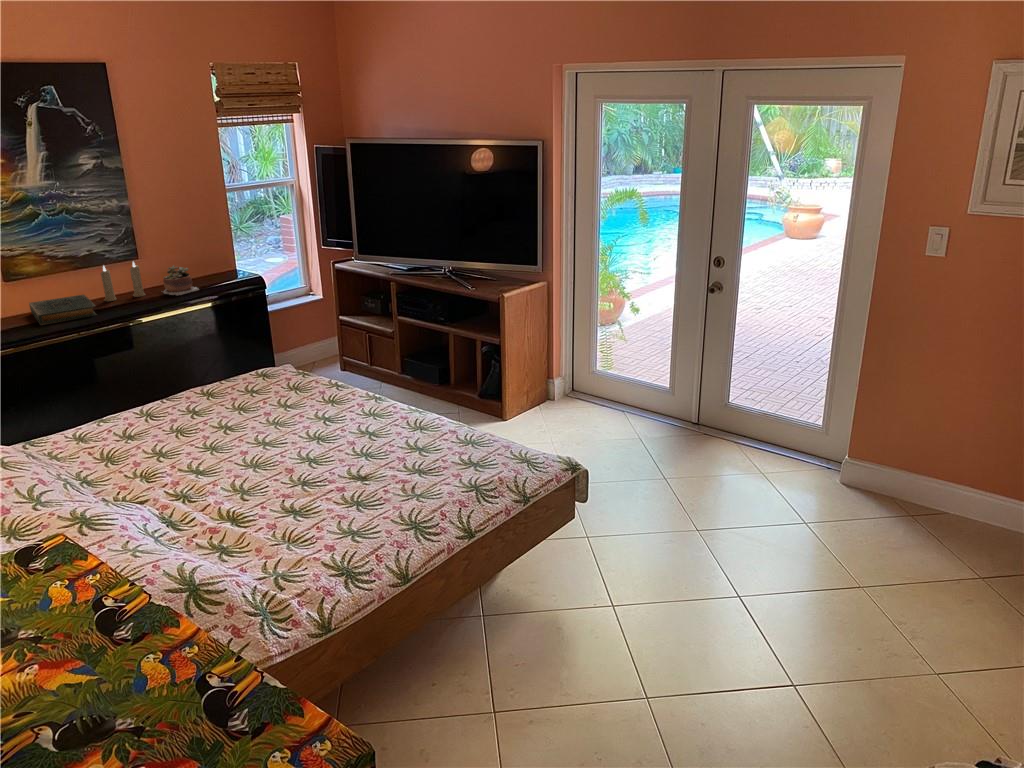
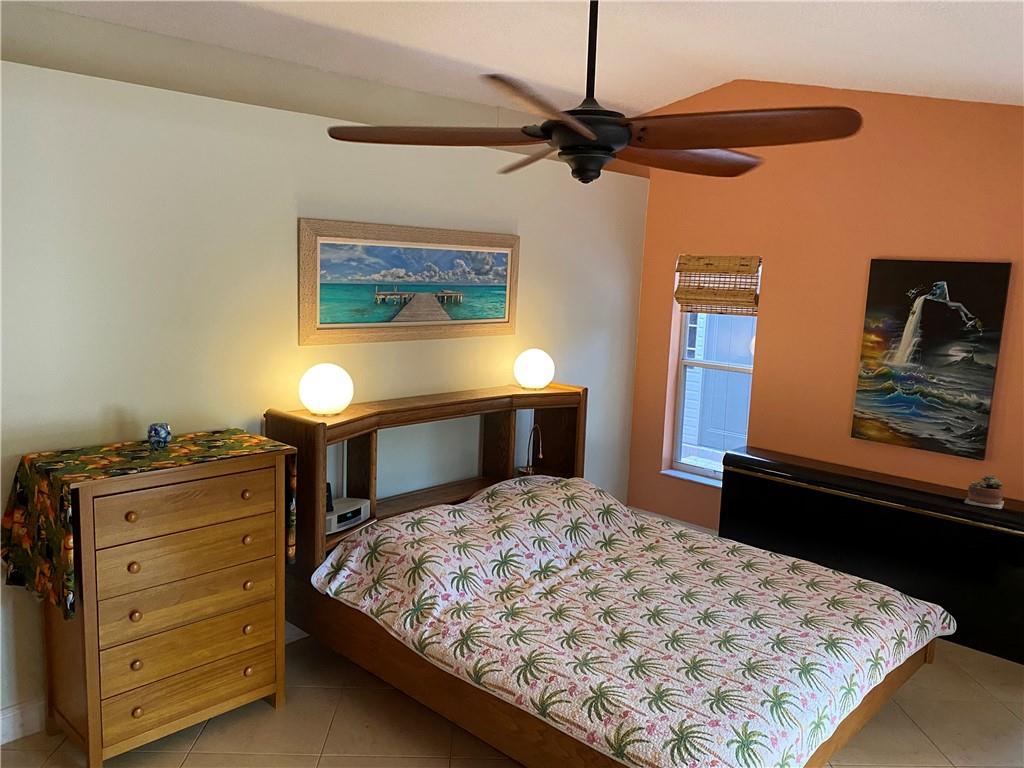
candle: present [101,262,145,301] -> none [919,450,963,495]
hardback book: present [29,295,96,325] -> none [829,462,906,487]

